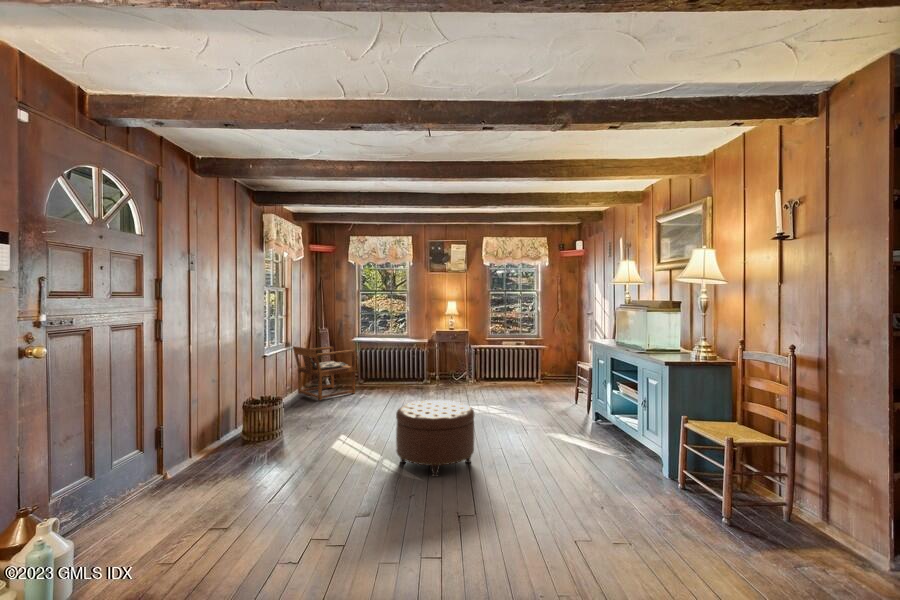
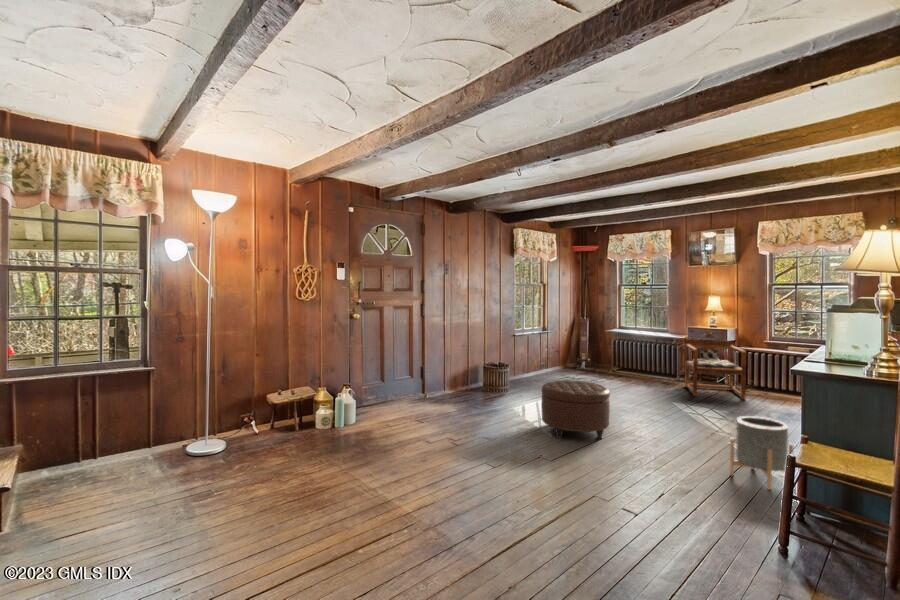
armchair: present [293,346,355,400] -> present [685,339,746,399]
planter: none [594,402,633,465] -> present [730,416,793,490]

